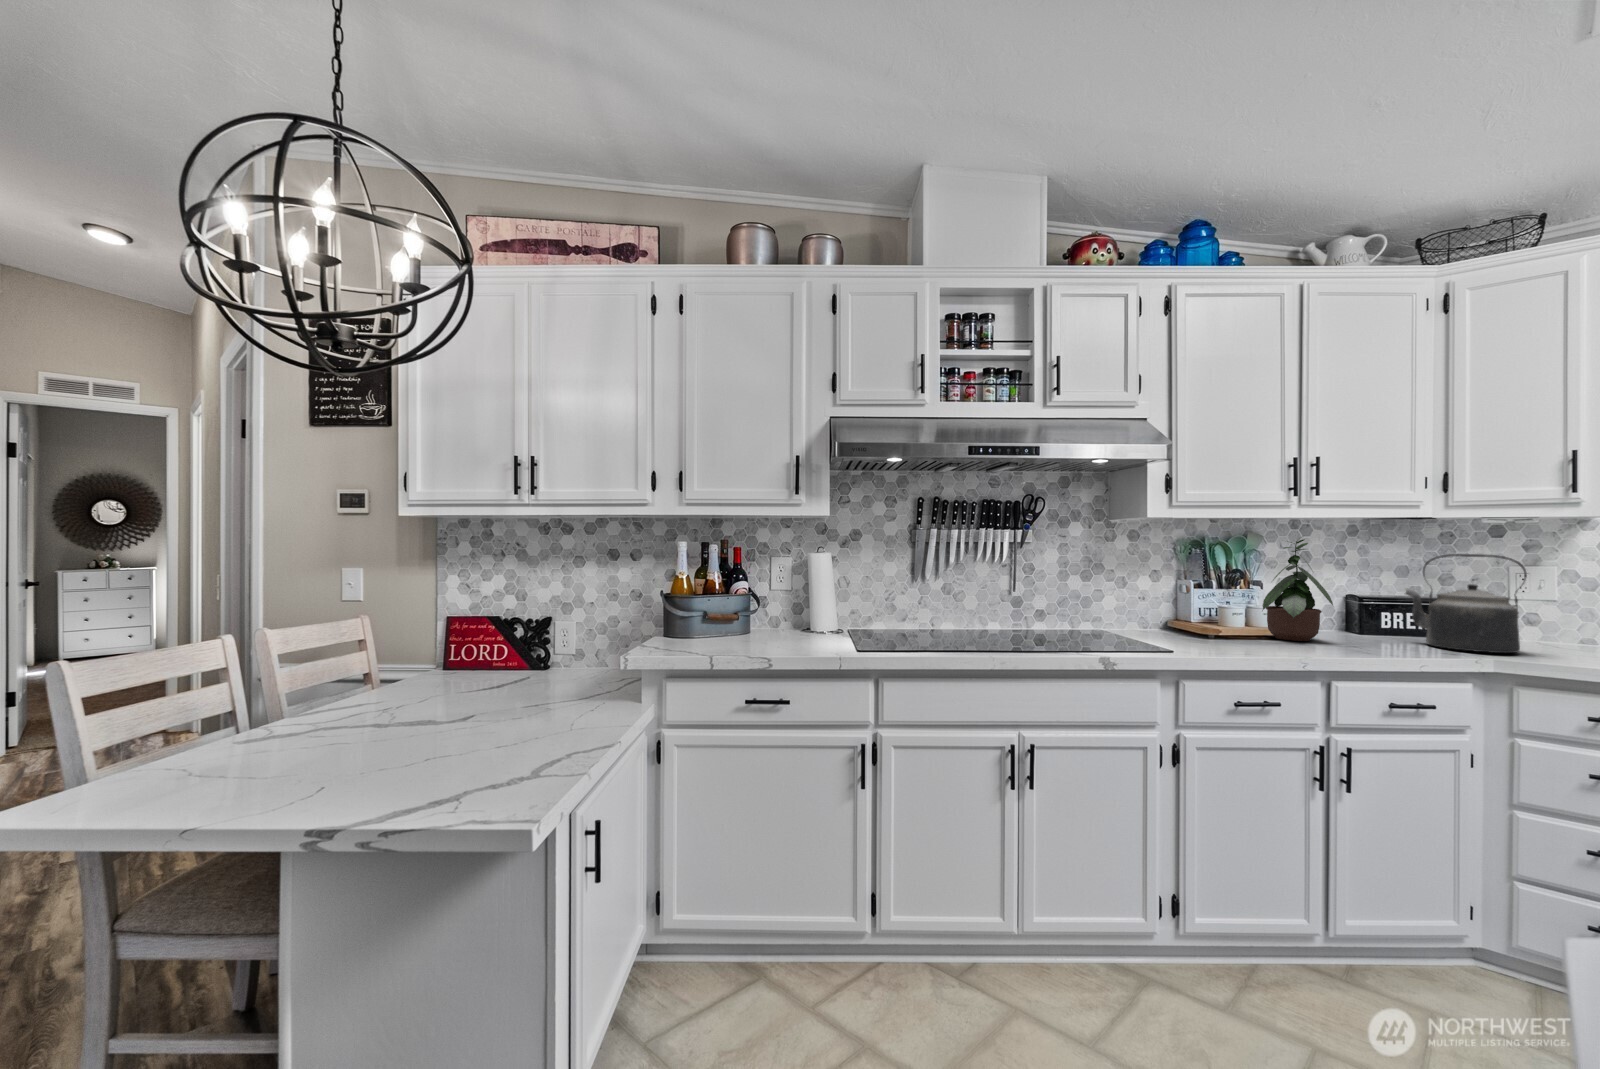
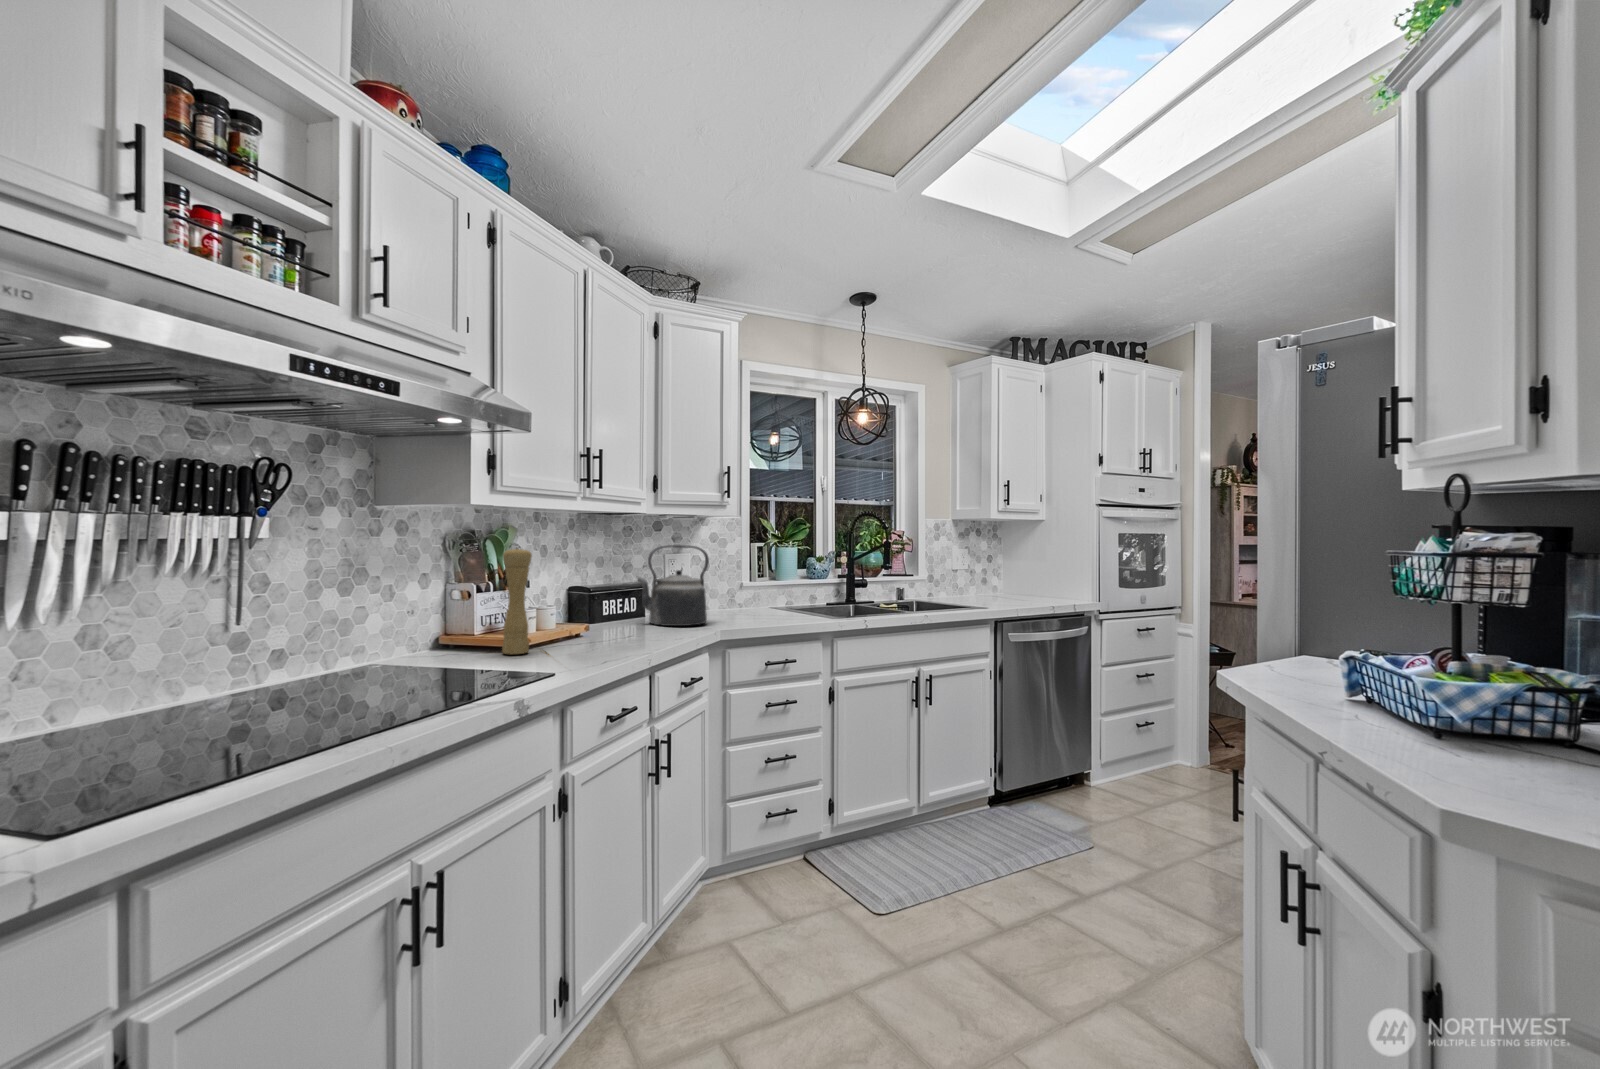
potted plant: present [1262,537,1333,641] -> none [549,528,620,639]
pepper mill: none [1194,551,1220,640] -> present [502,548,532,654]

